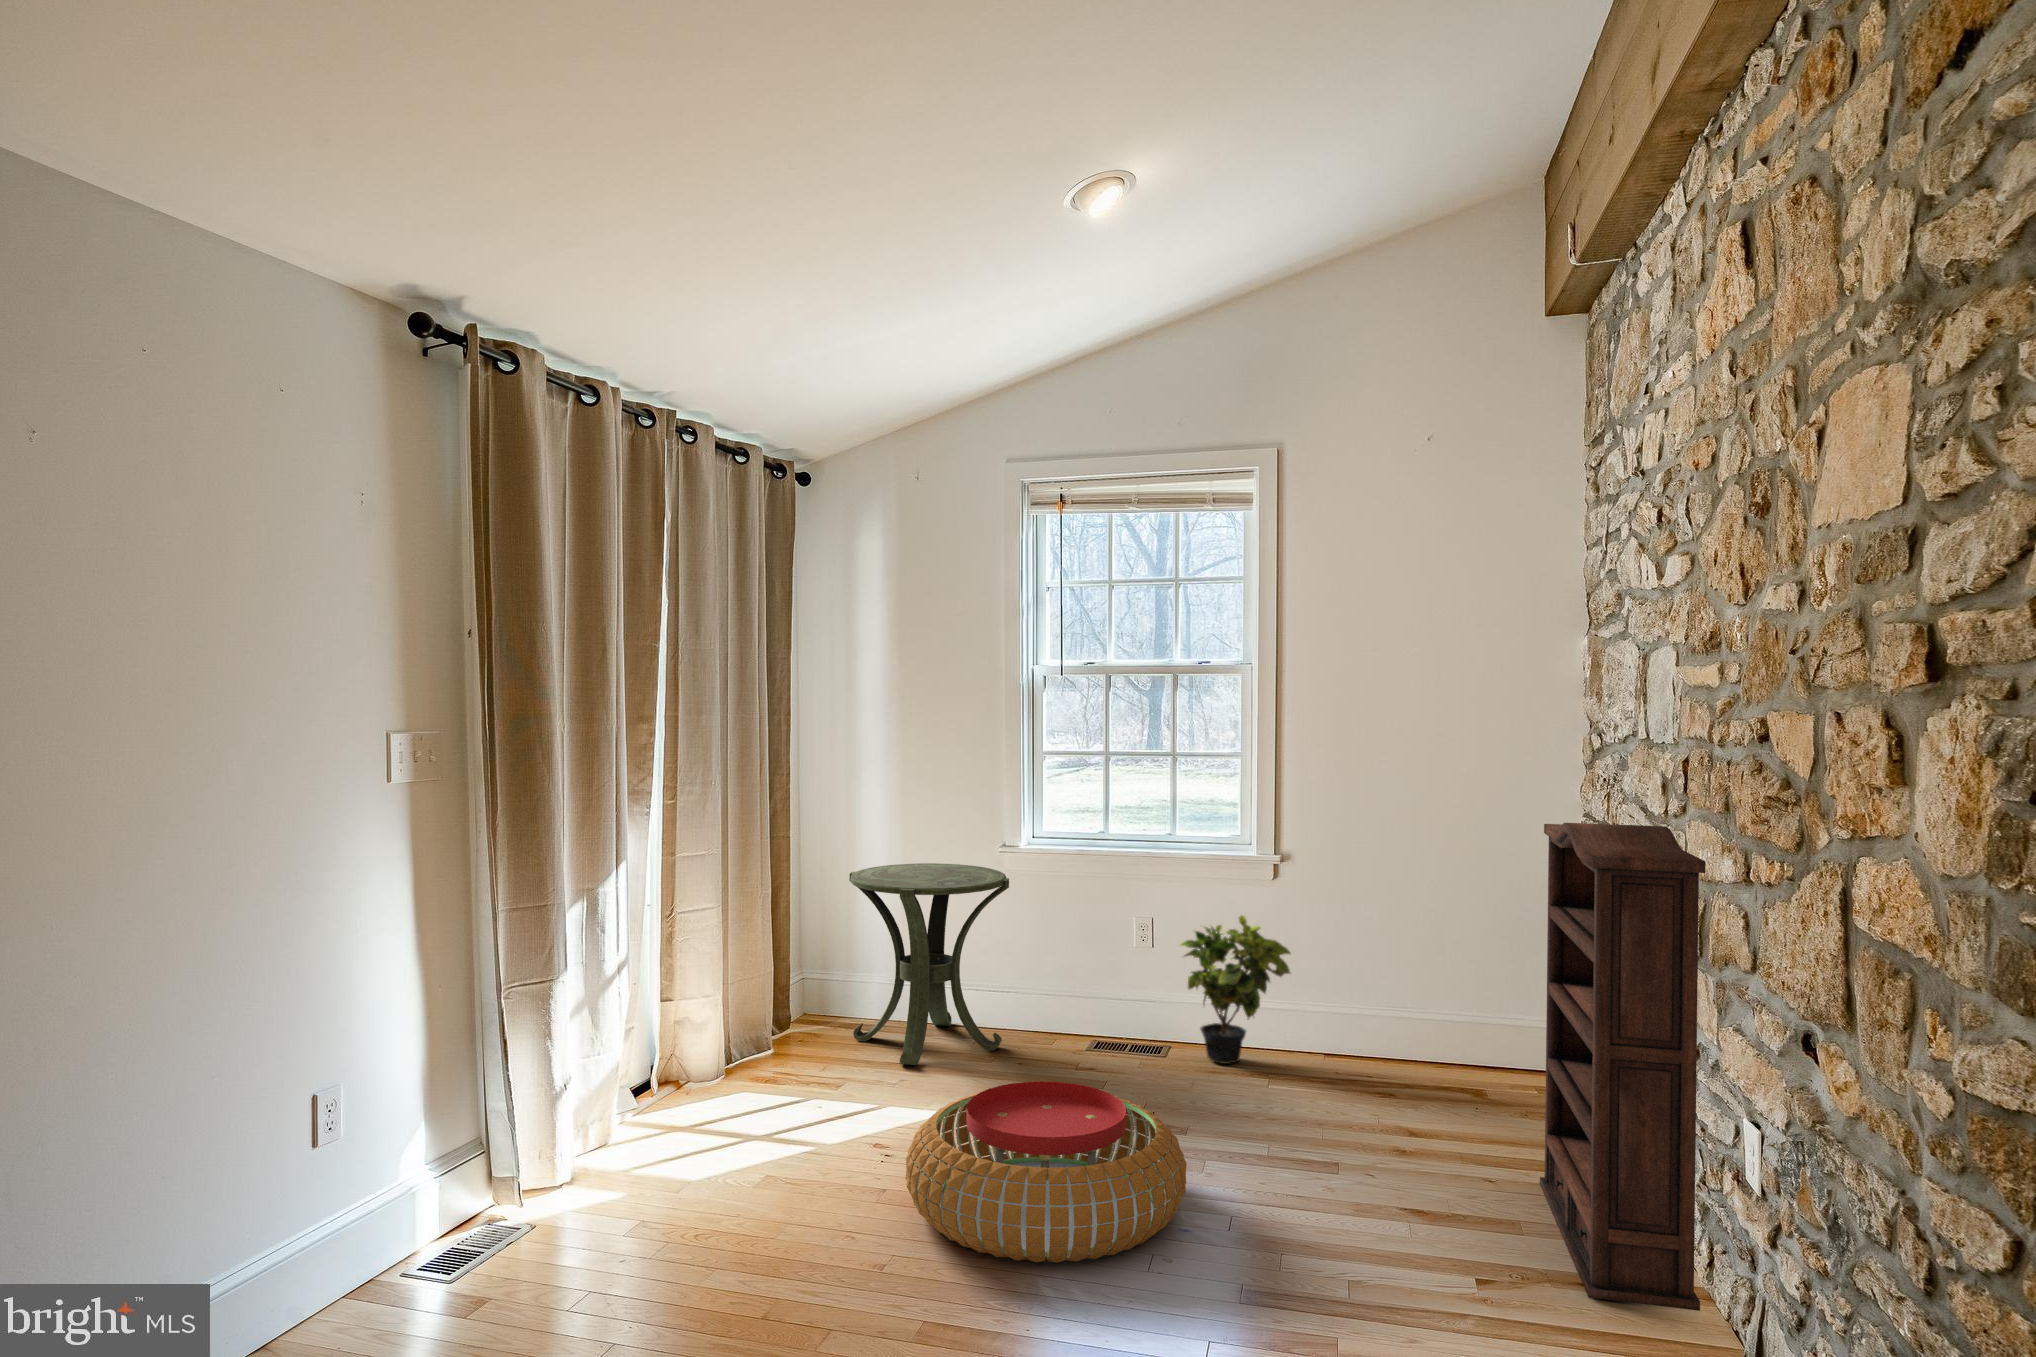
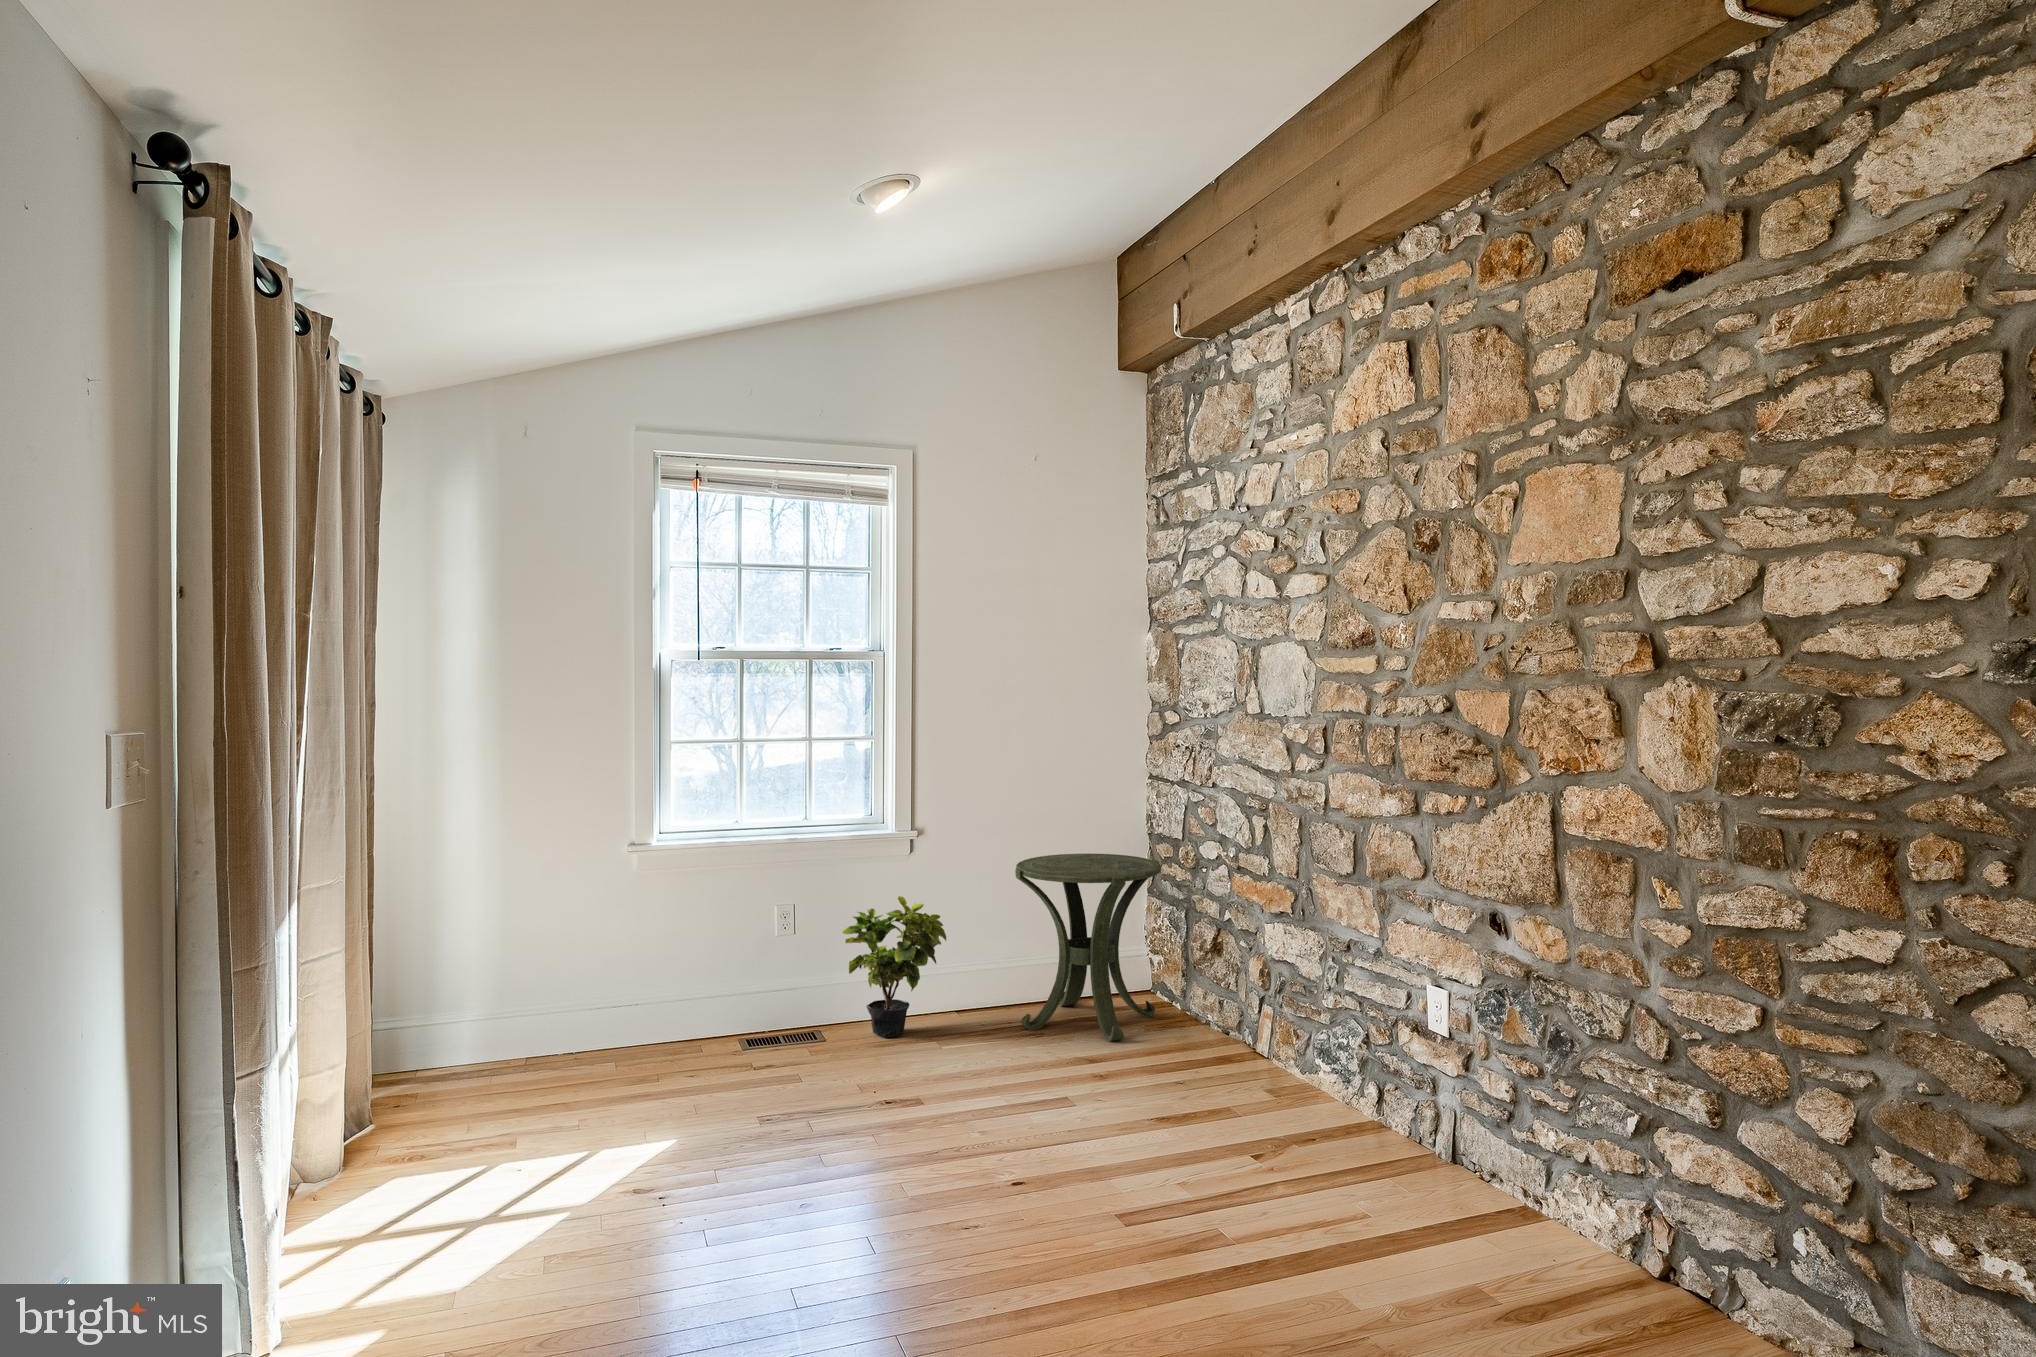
bookshelf: present [1540,823,1706,1311] -> none [1207,781,1382,1144]
side table: present [850,863,1009,1065] -> present [1015,854,1161,1041]
pouf: present [906,1081,1187,1263] -> none [744,1073,1021,1253]

